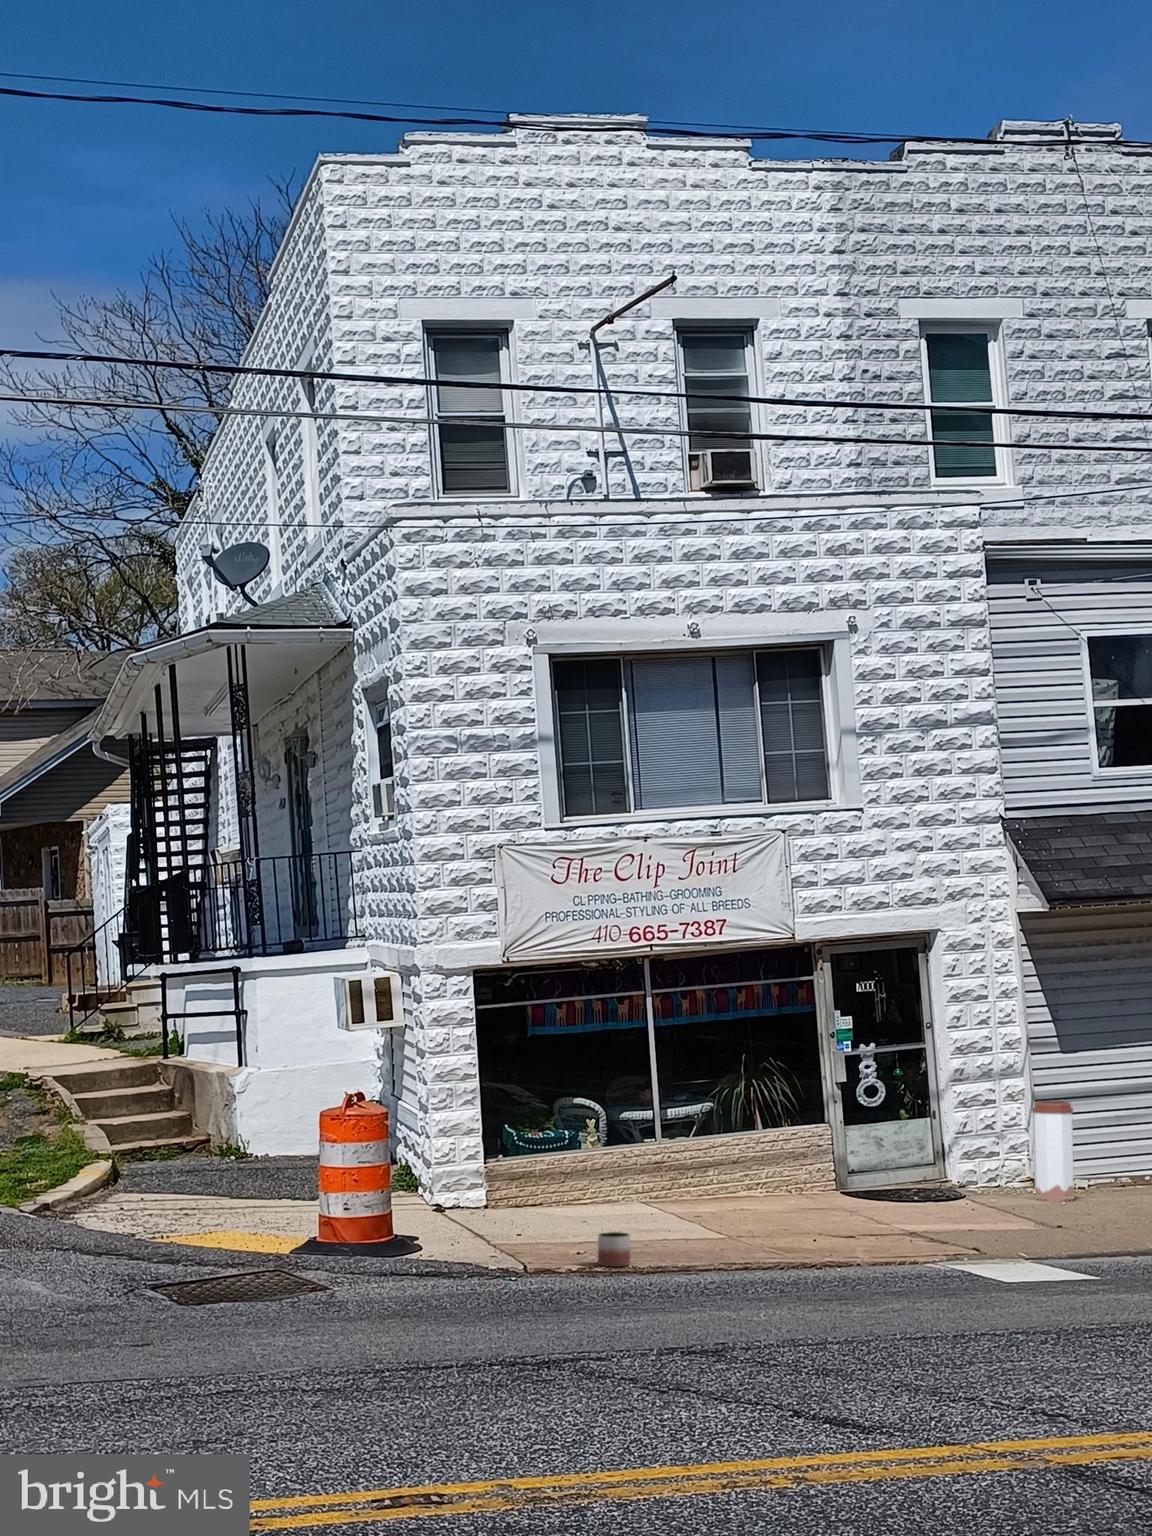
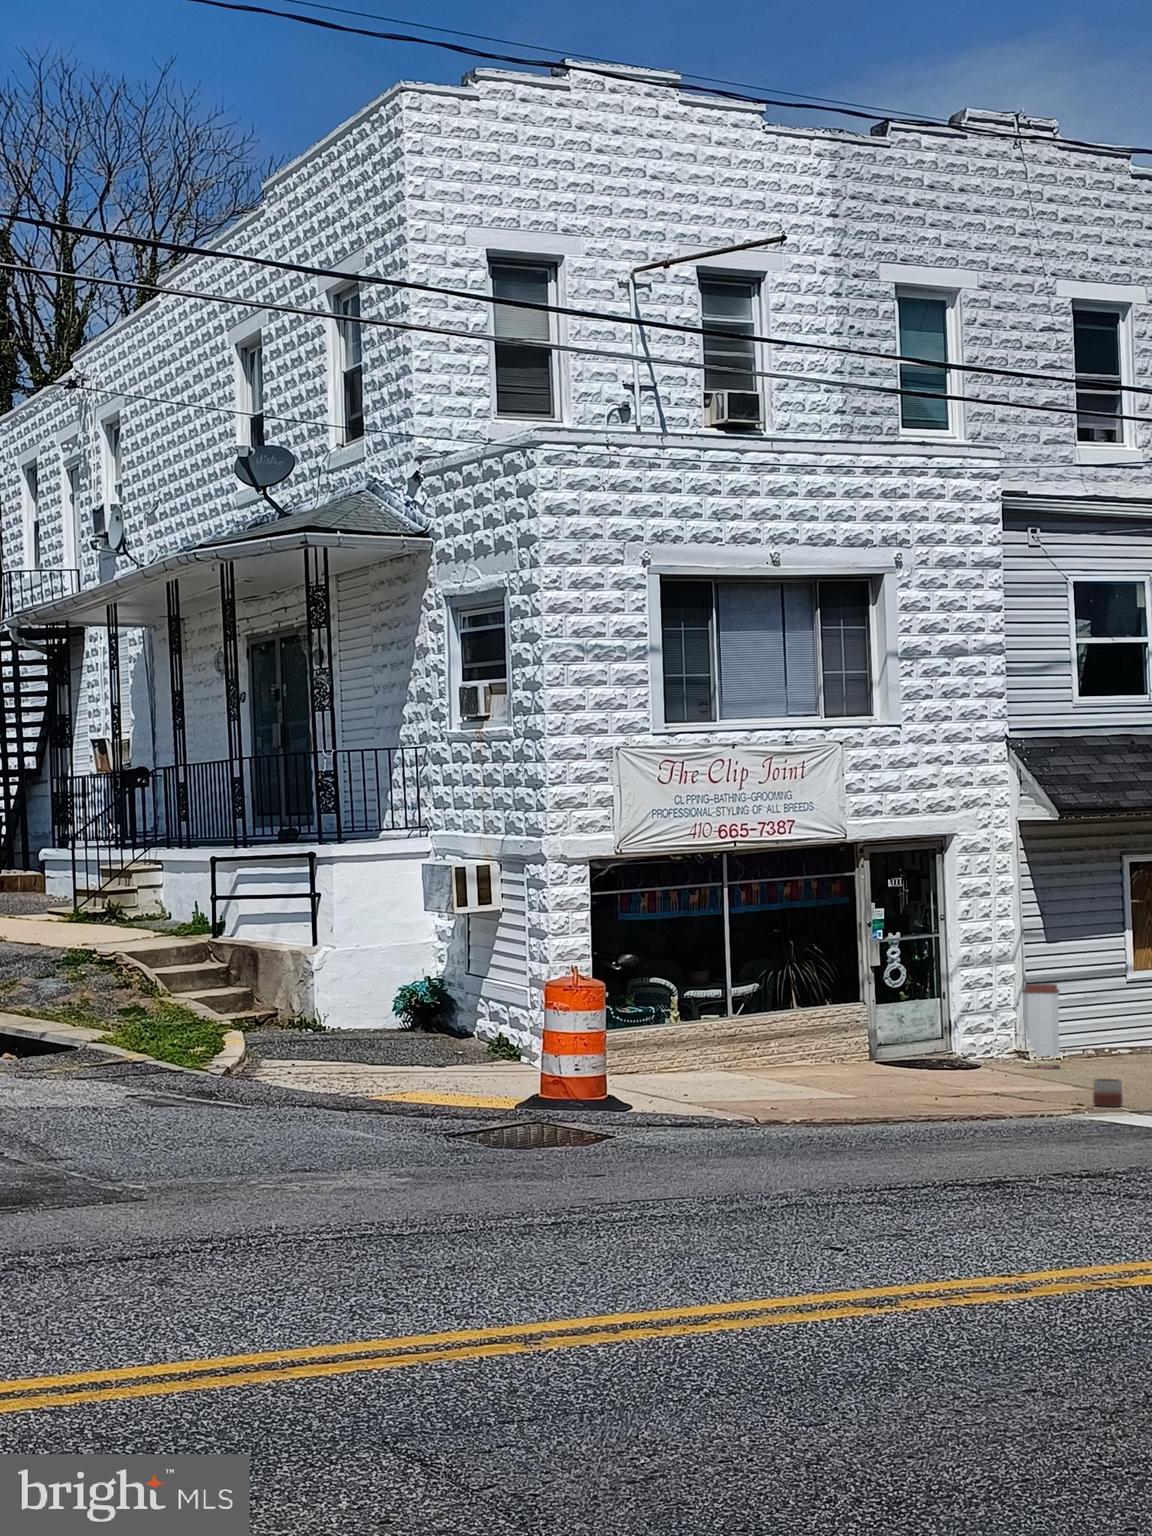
planter: present [598,1232,630,1267] -> present [1093,1079,1123,1107]

